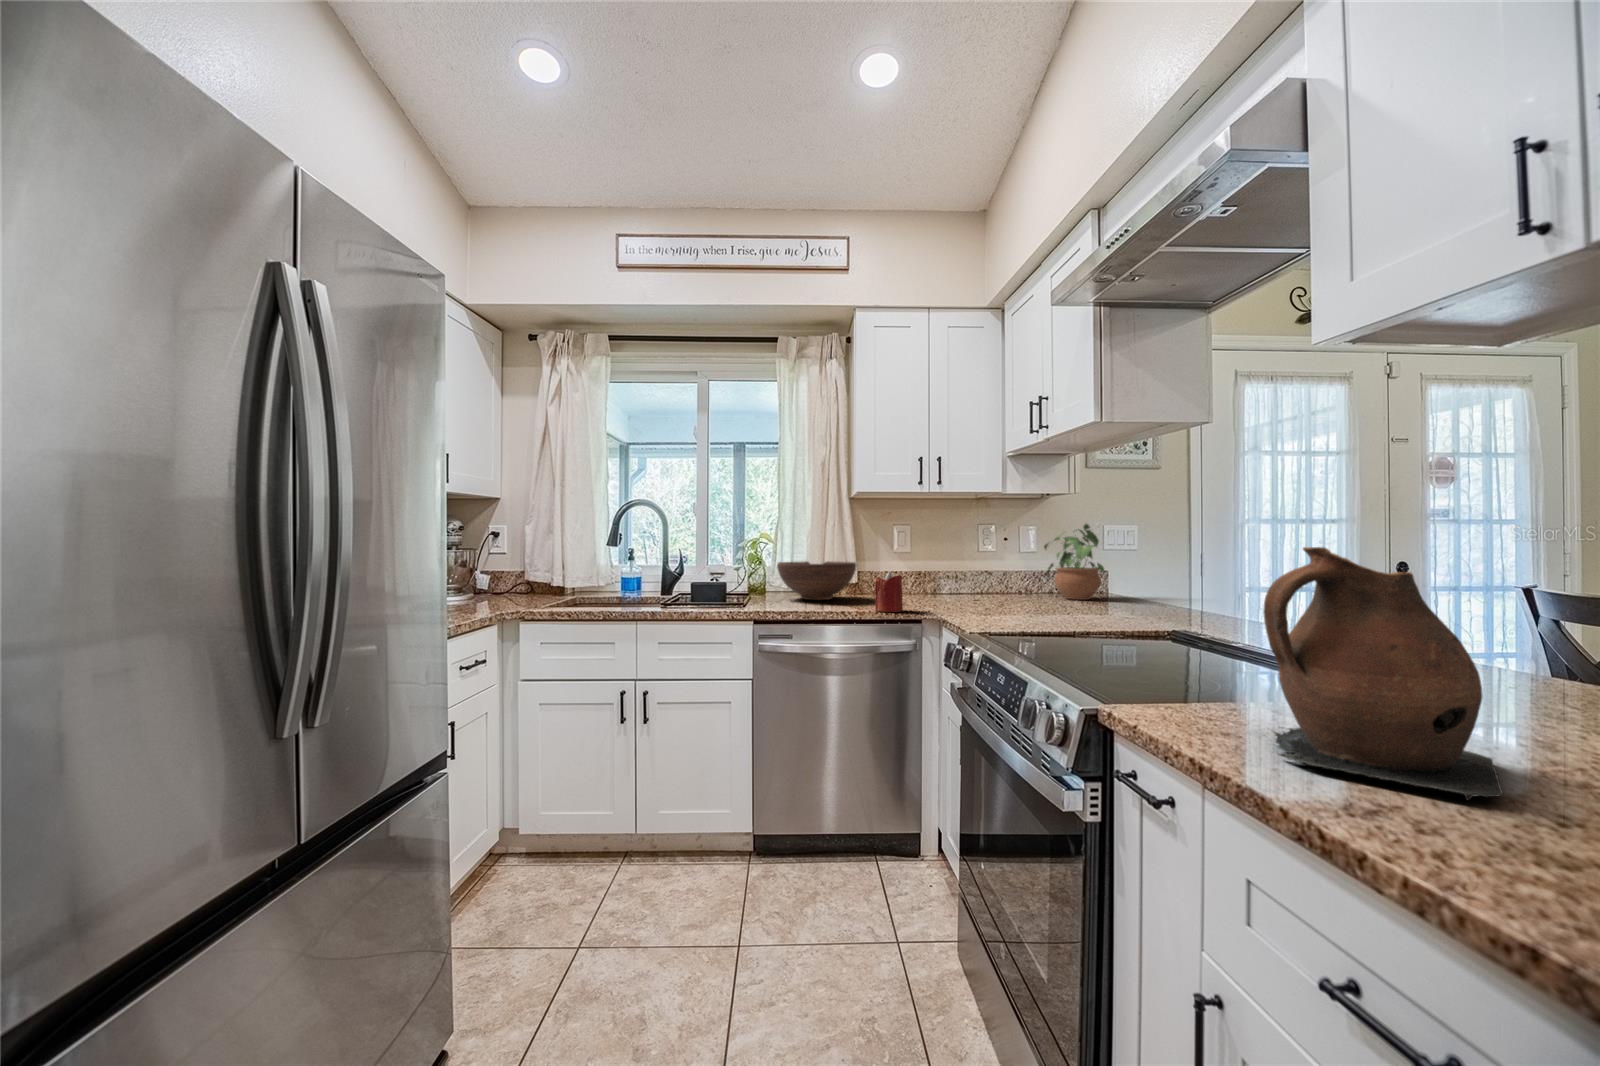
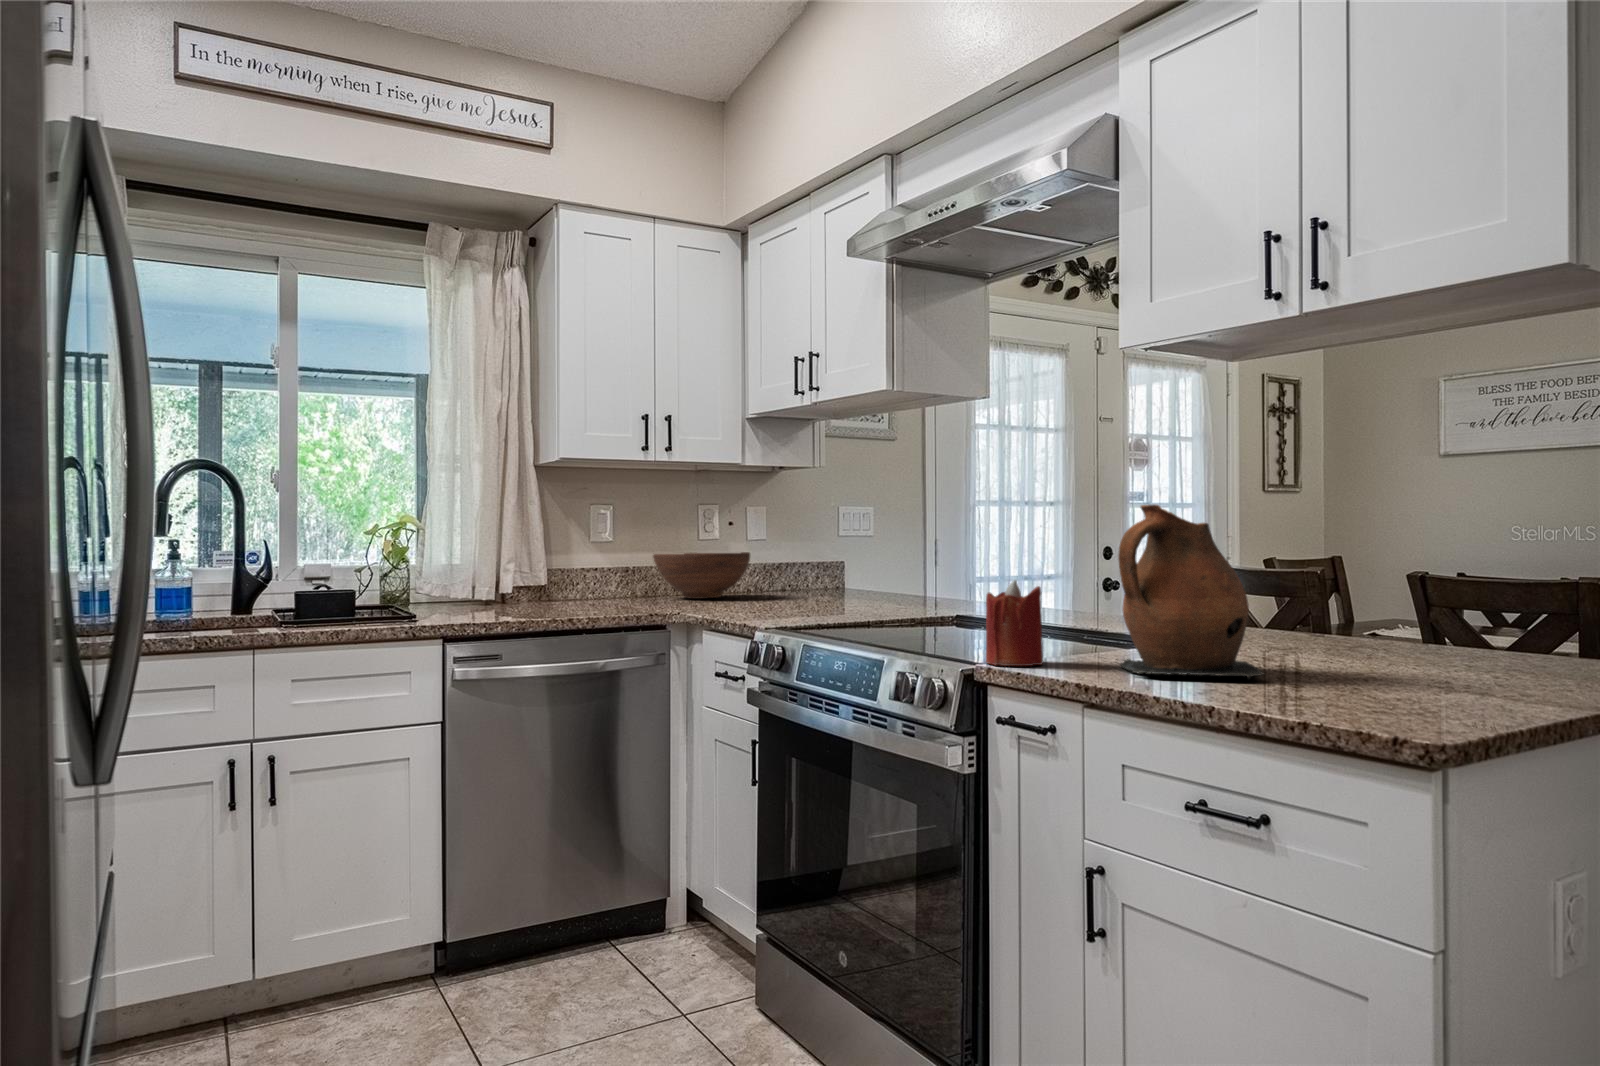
potted plant: present [1044,524,1105,600] -> none [780,503,852,596]
fruit bowl: present [777,561,856,600] -> present [653,552,750,599]
candle: present [875,572,903,612] -> present [986,580,1043,666]

